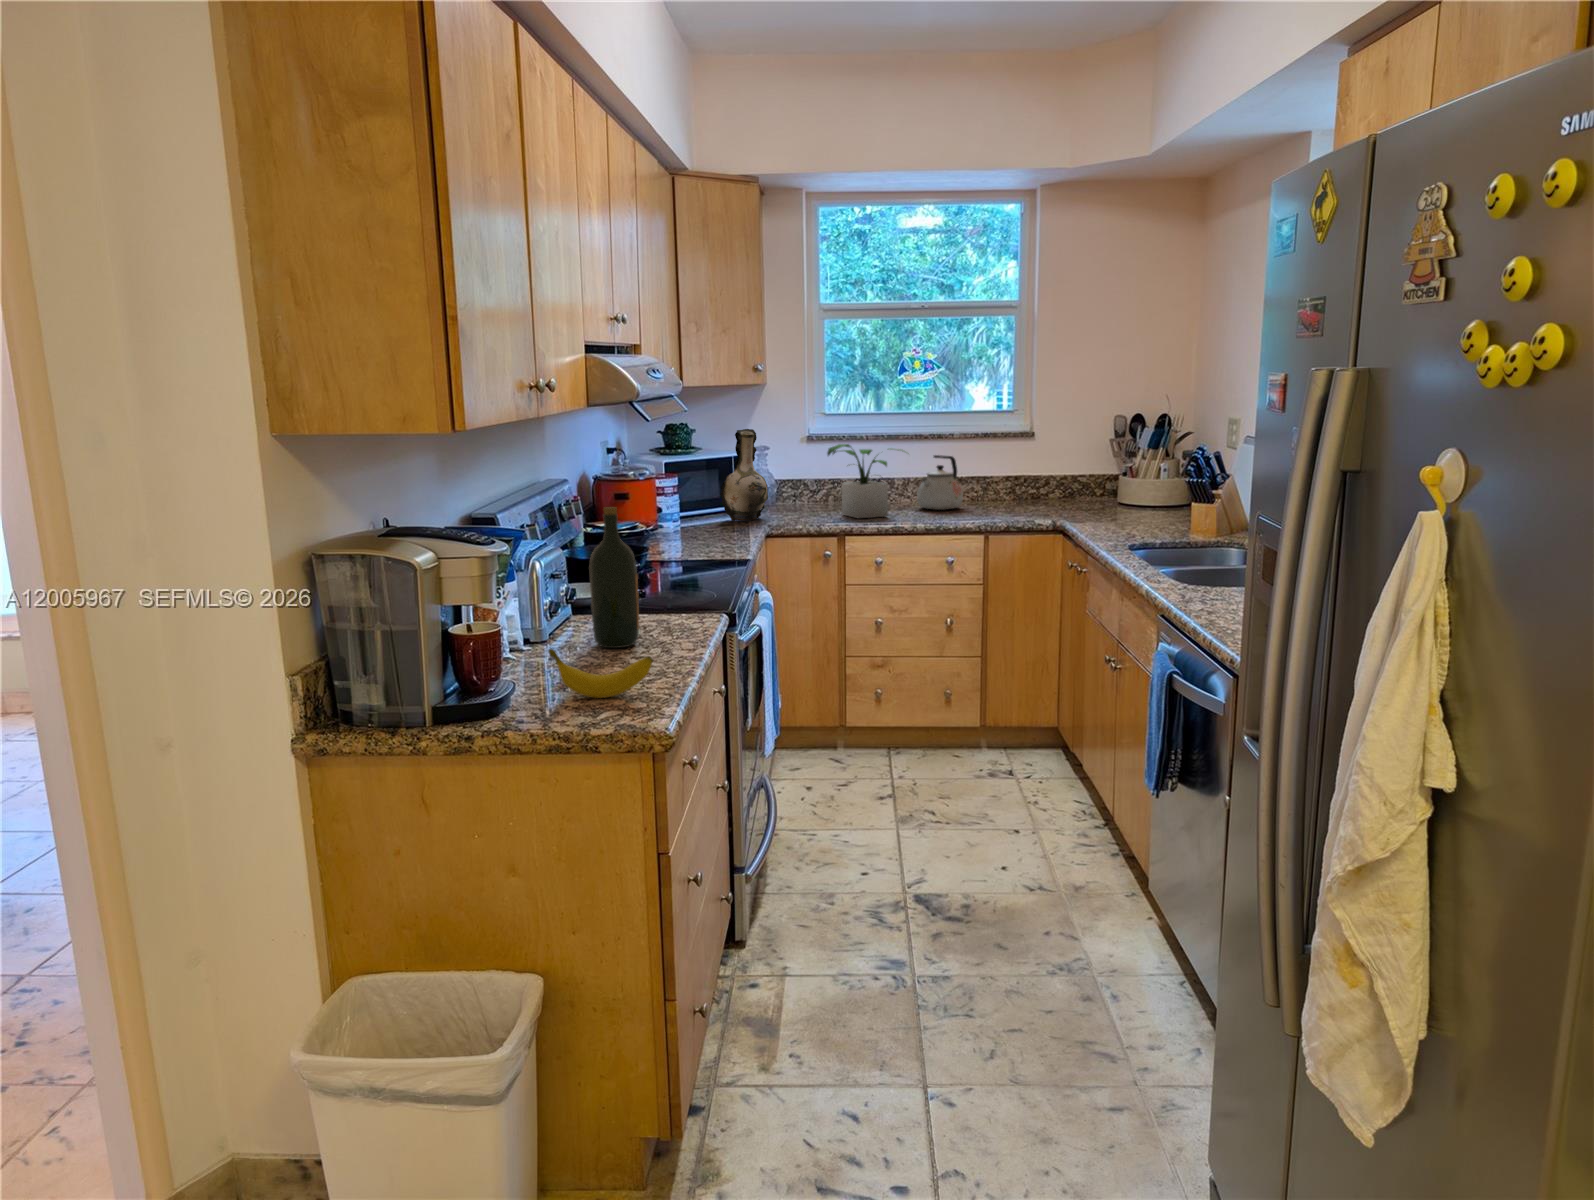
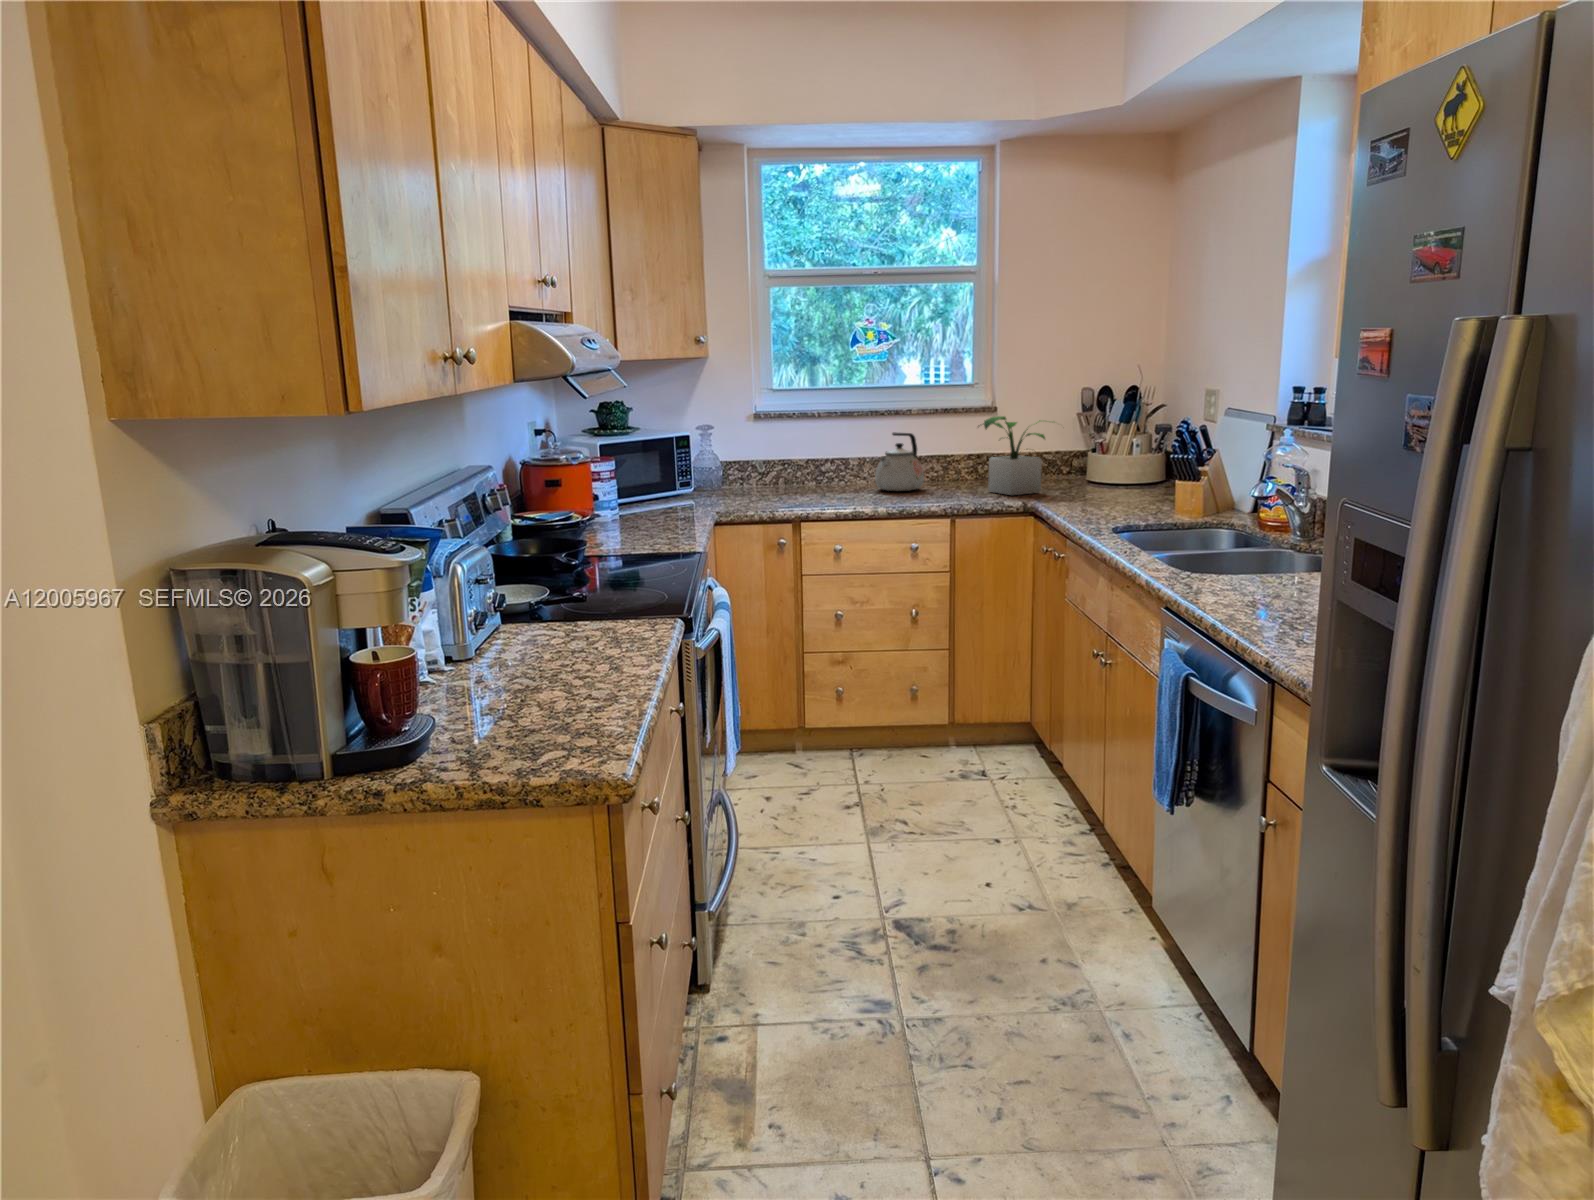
decorative vase: present [720,429,768,521] -> none [662,406,715,508]
potted plant: present [827,444,888,519] -> present [983,416,1045,495]
wine bottle: present [589,507,639,648] -> none [522,500,582,666]
banana: present [548,648,653,698] -> none [474,675,604,733]

